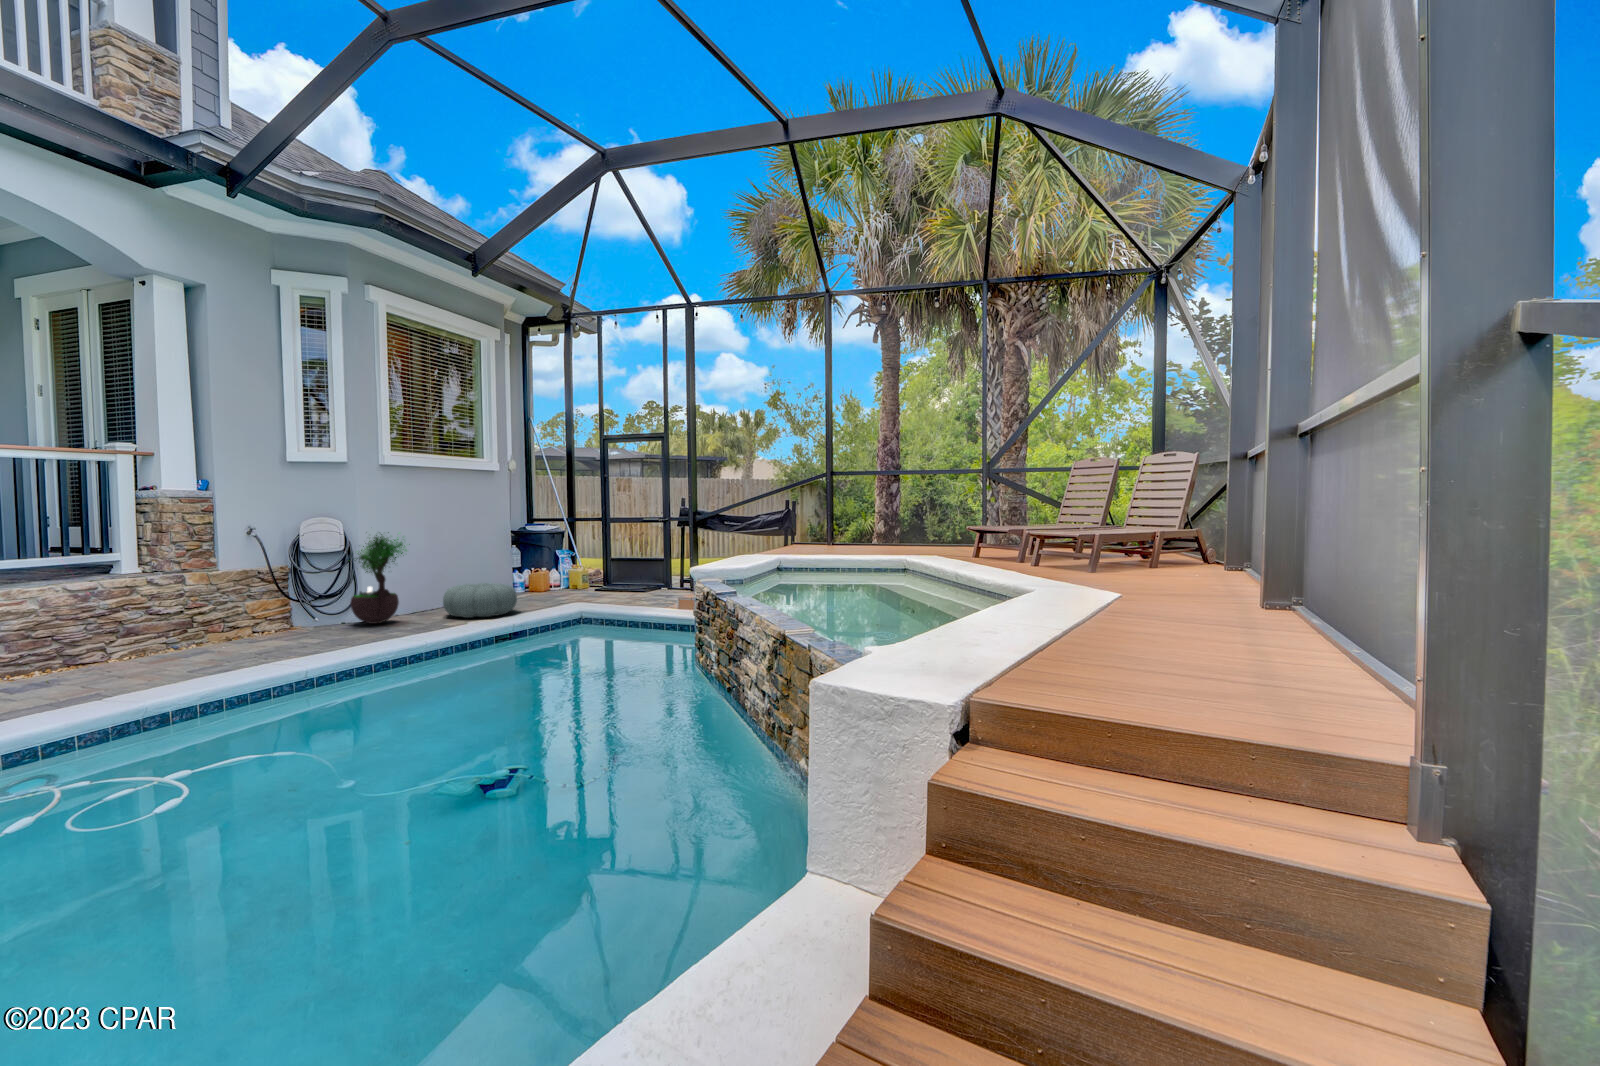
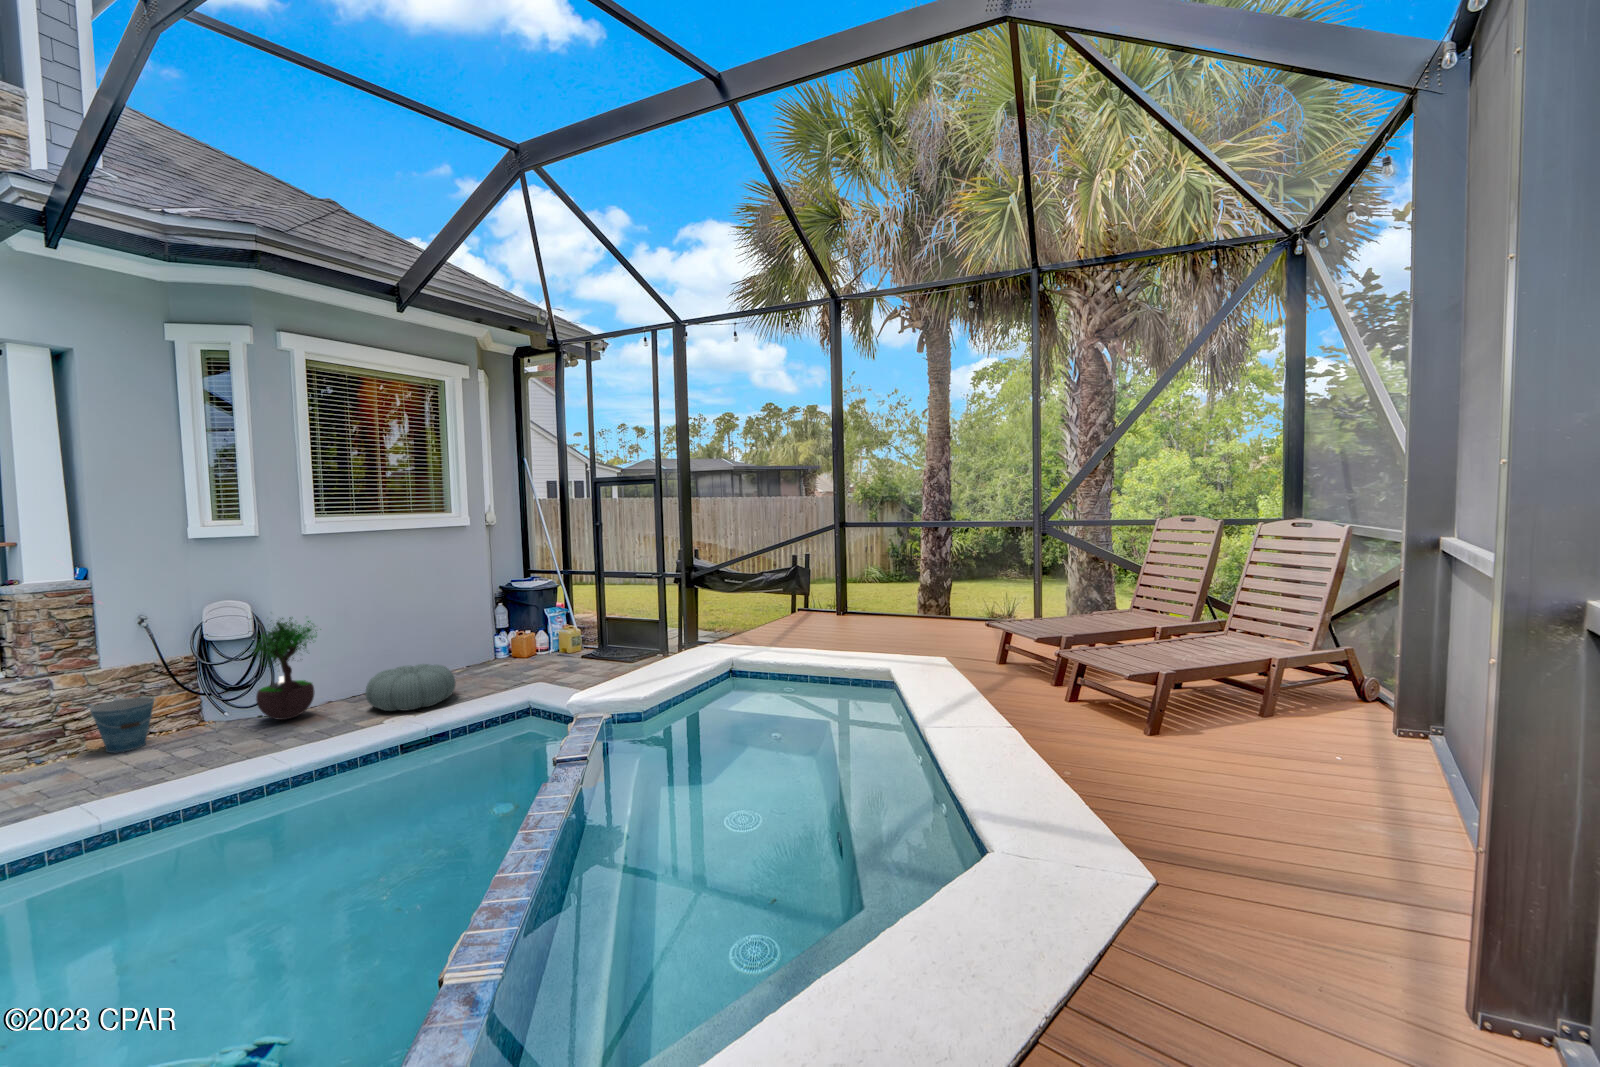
bucket: none [221,596,275,642] -> present [90,697,155,753]

